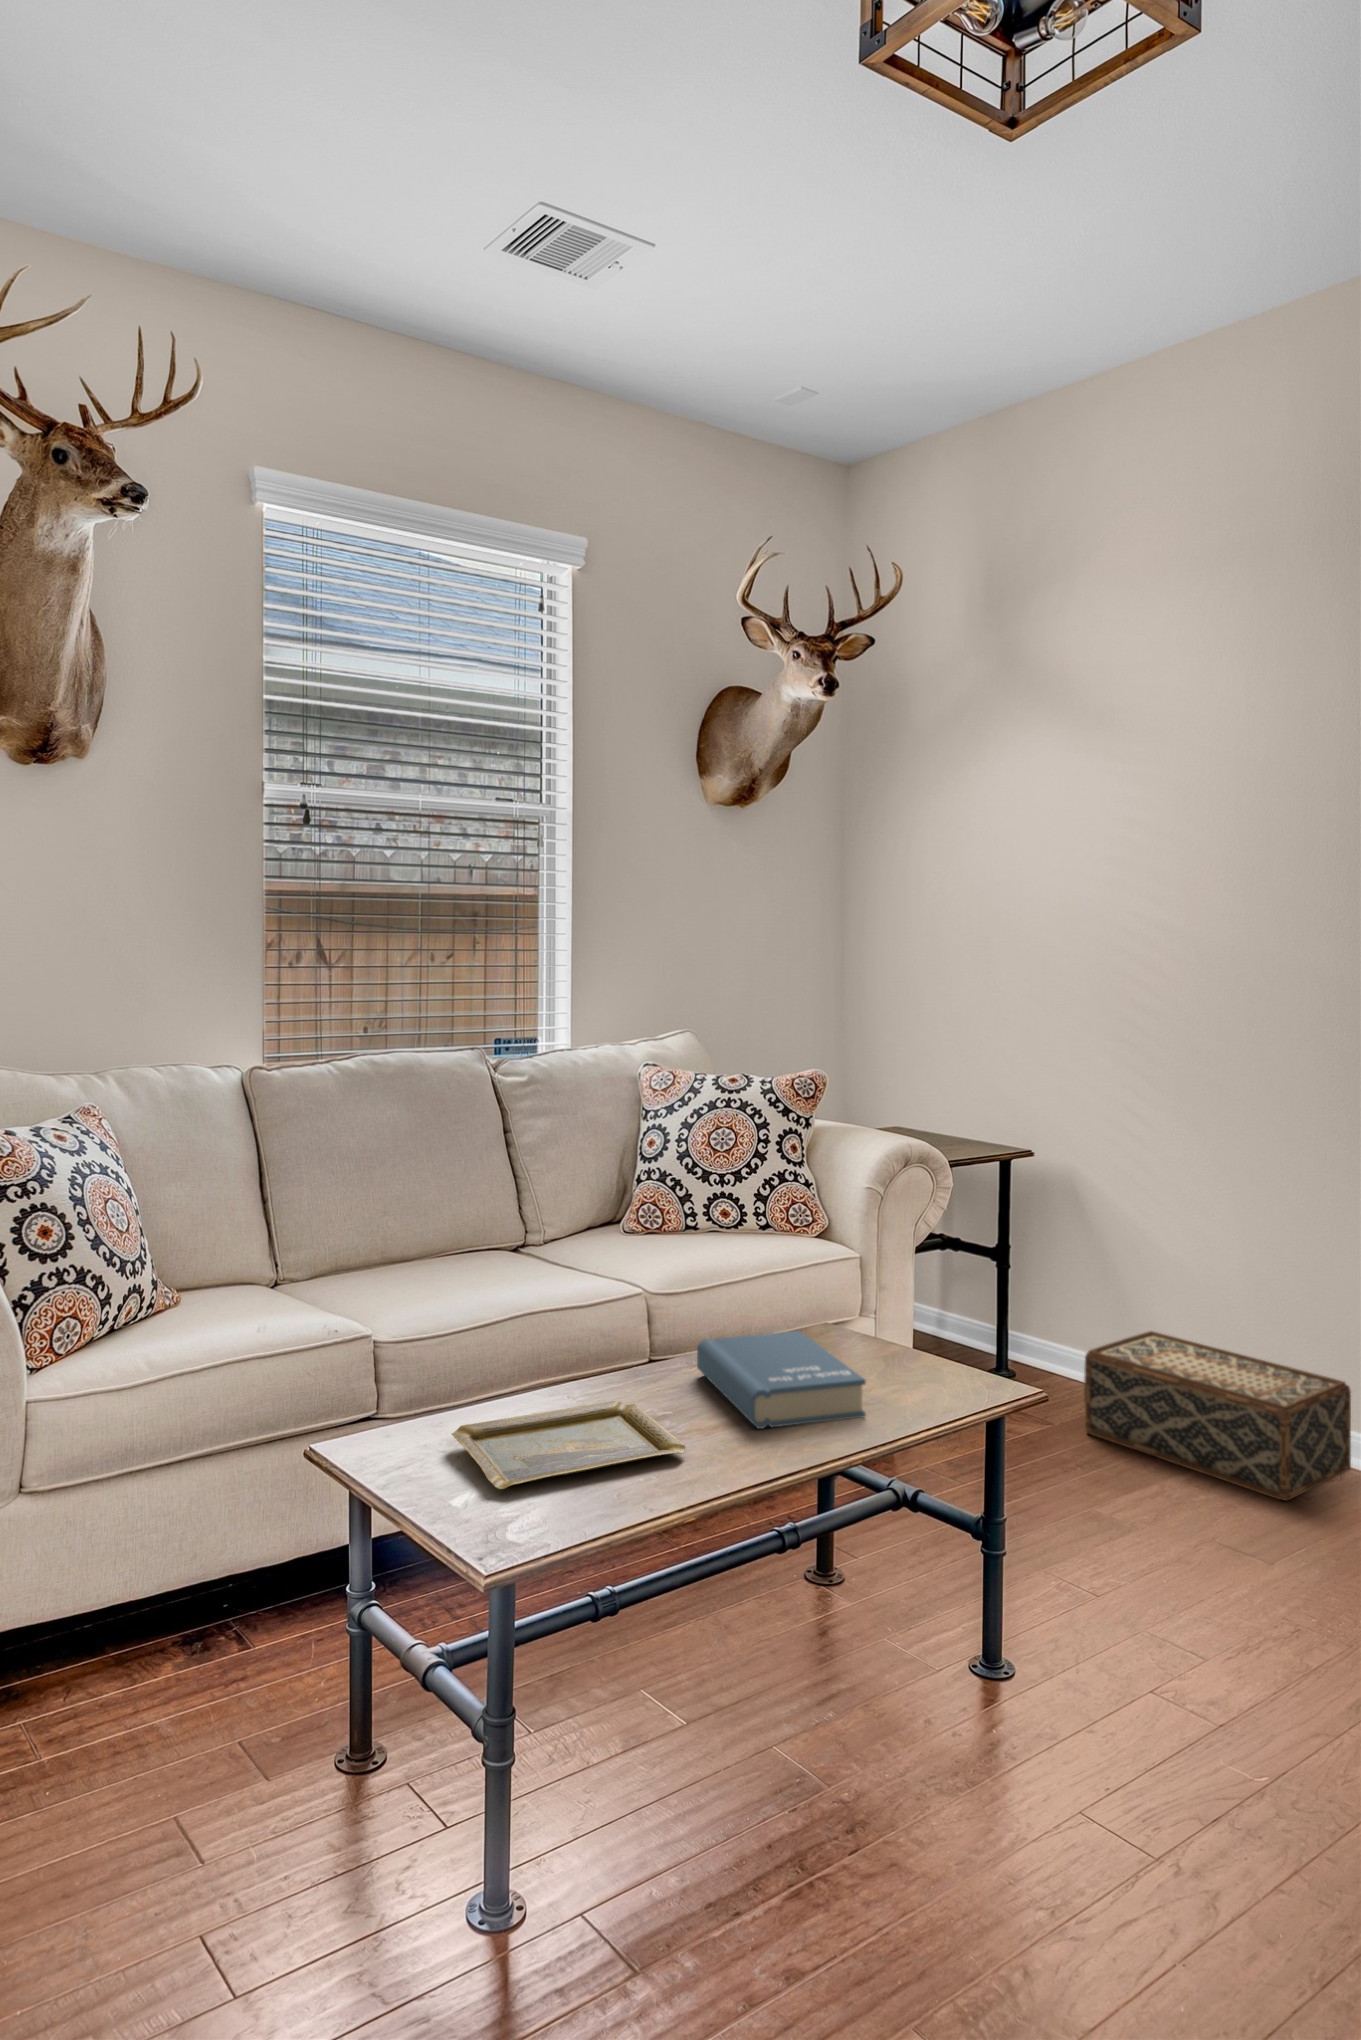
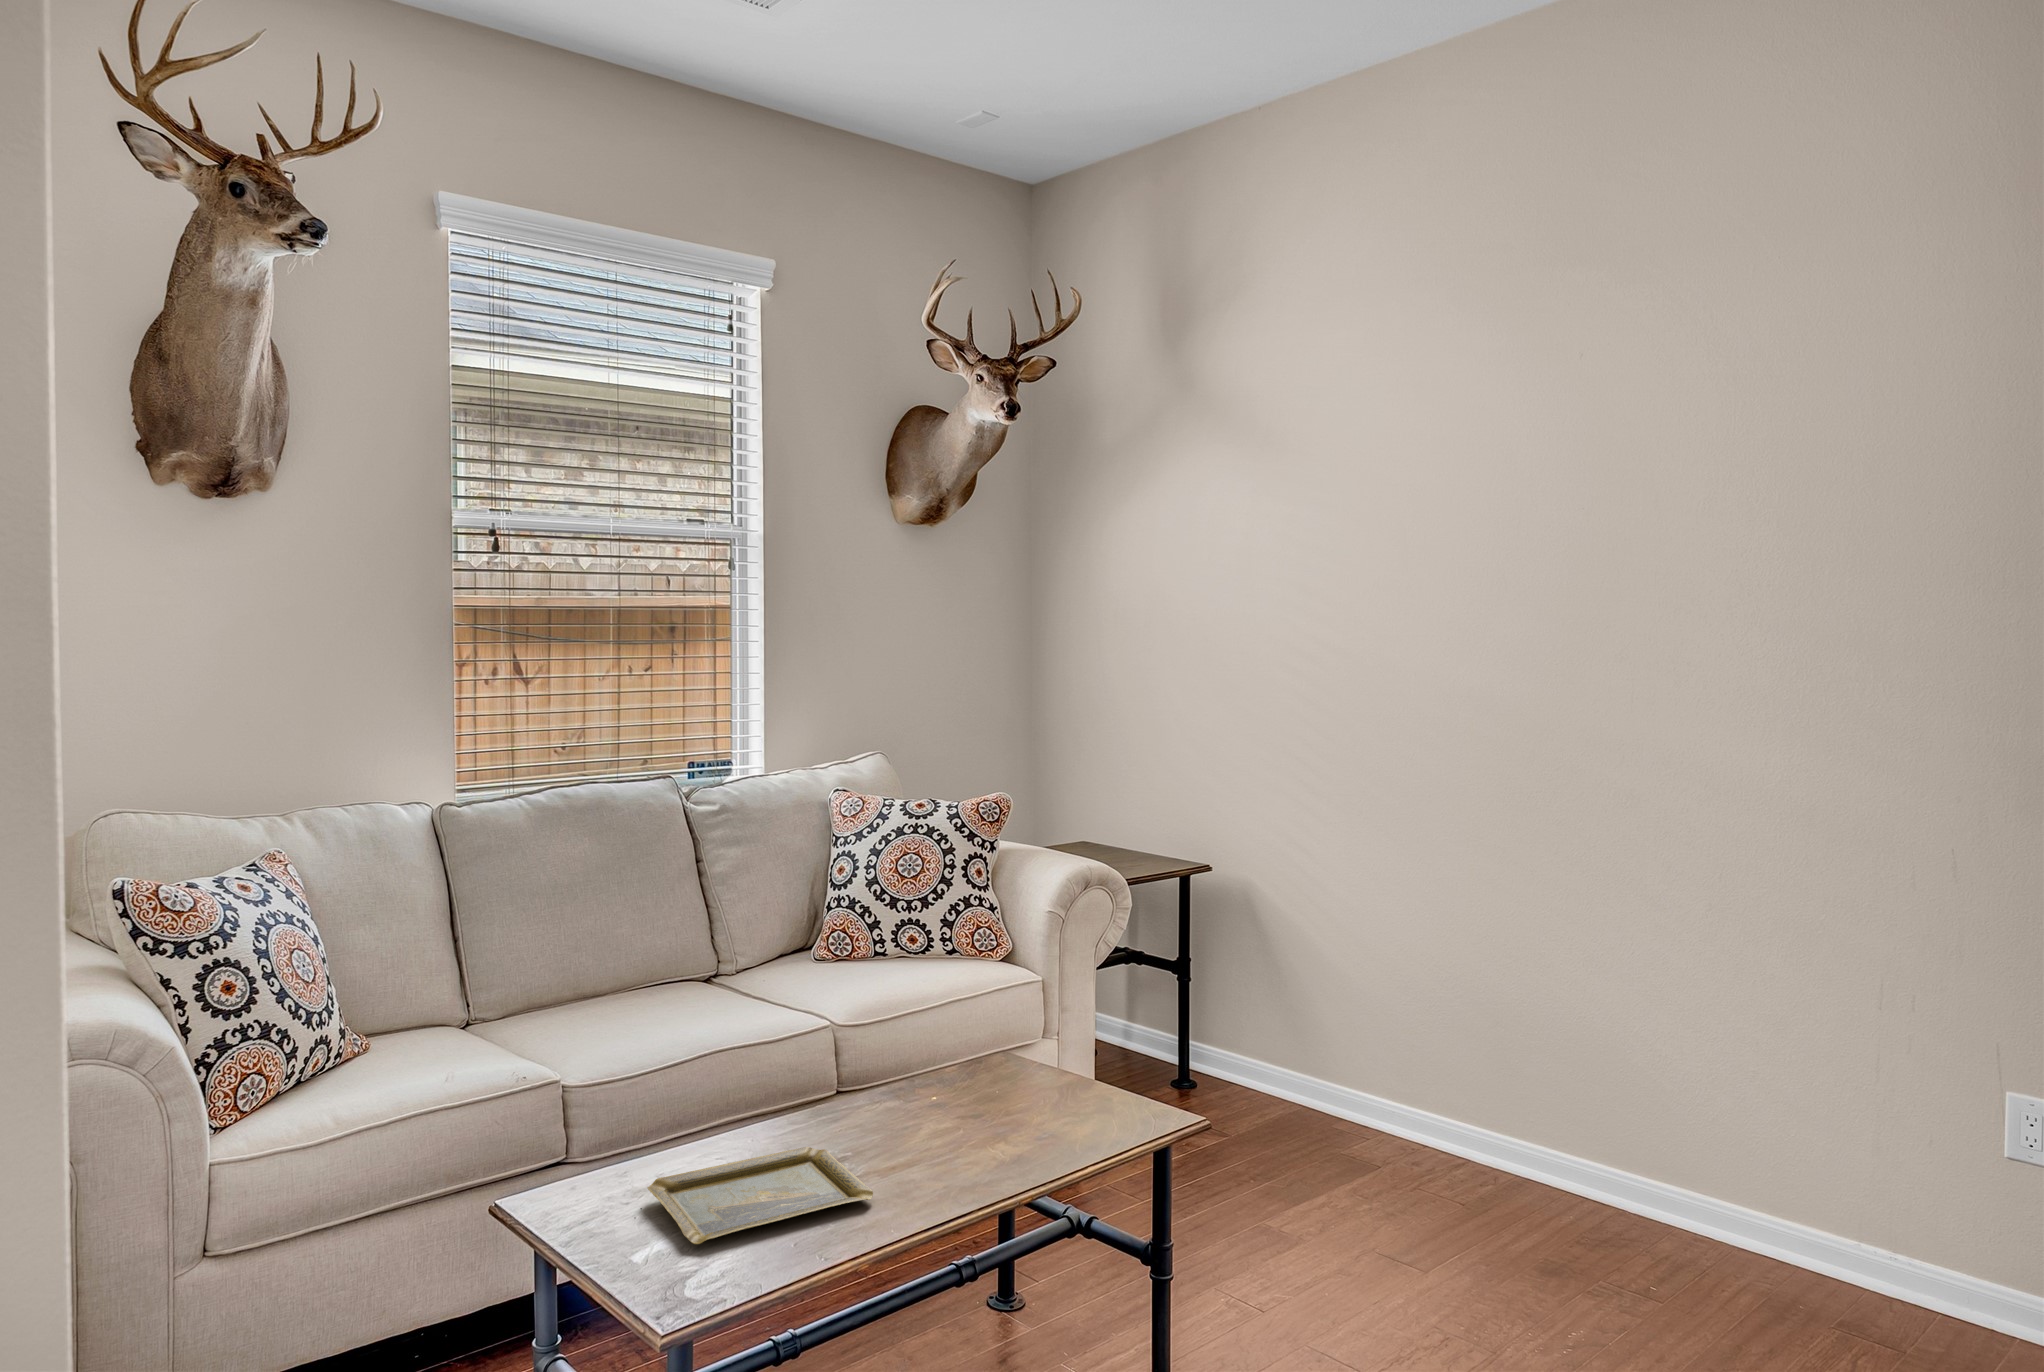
book: present [697,1331,866,1429] -> none [885,1068,1043,1171]
woven basket: present [1084,1331,1351,1501] -> none [1254,1039,1494,1201]

